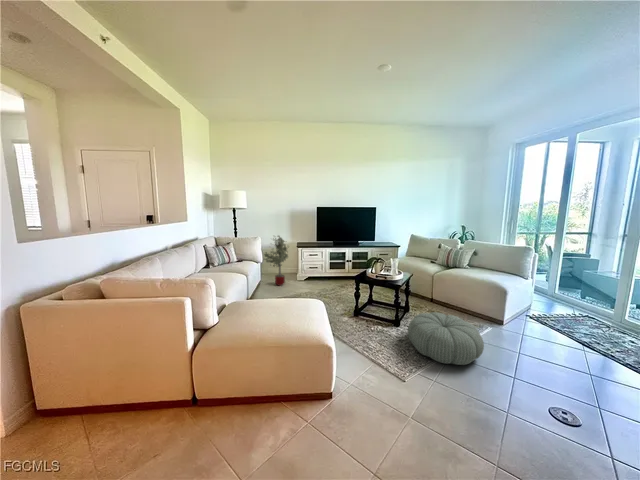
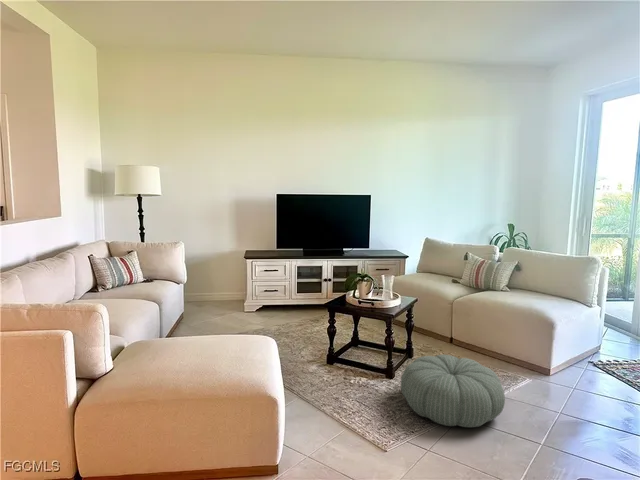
potted tree: present [264,236,288,286] -> none [188,239,232,320]

